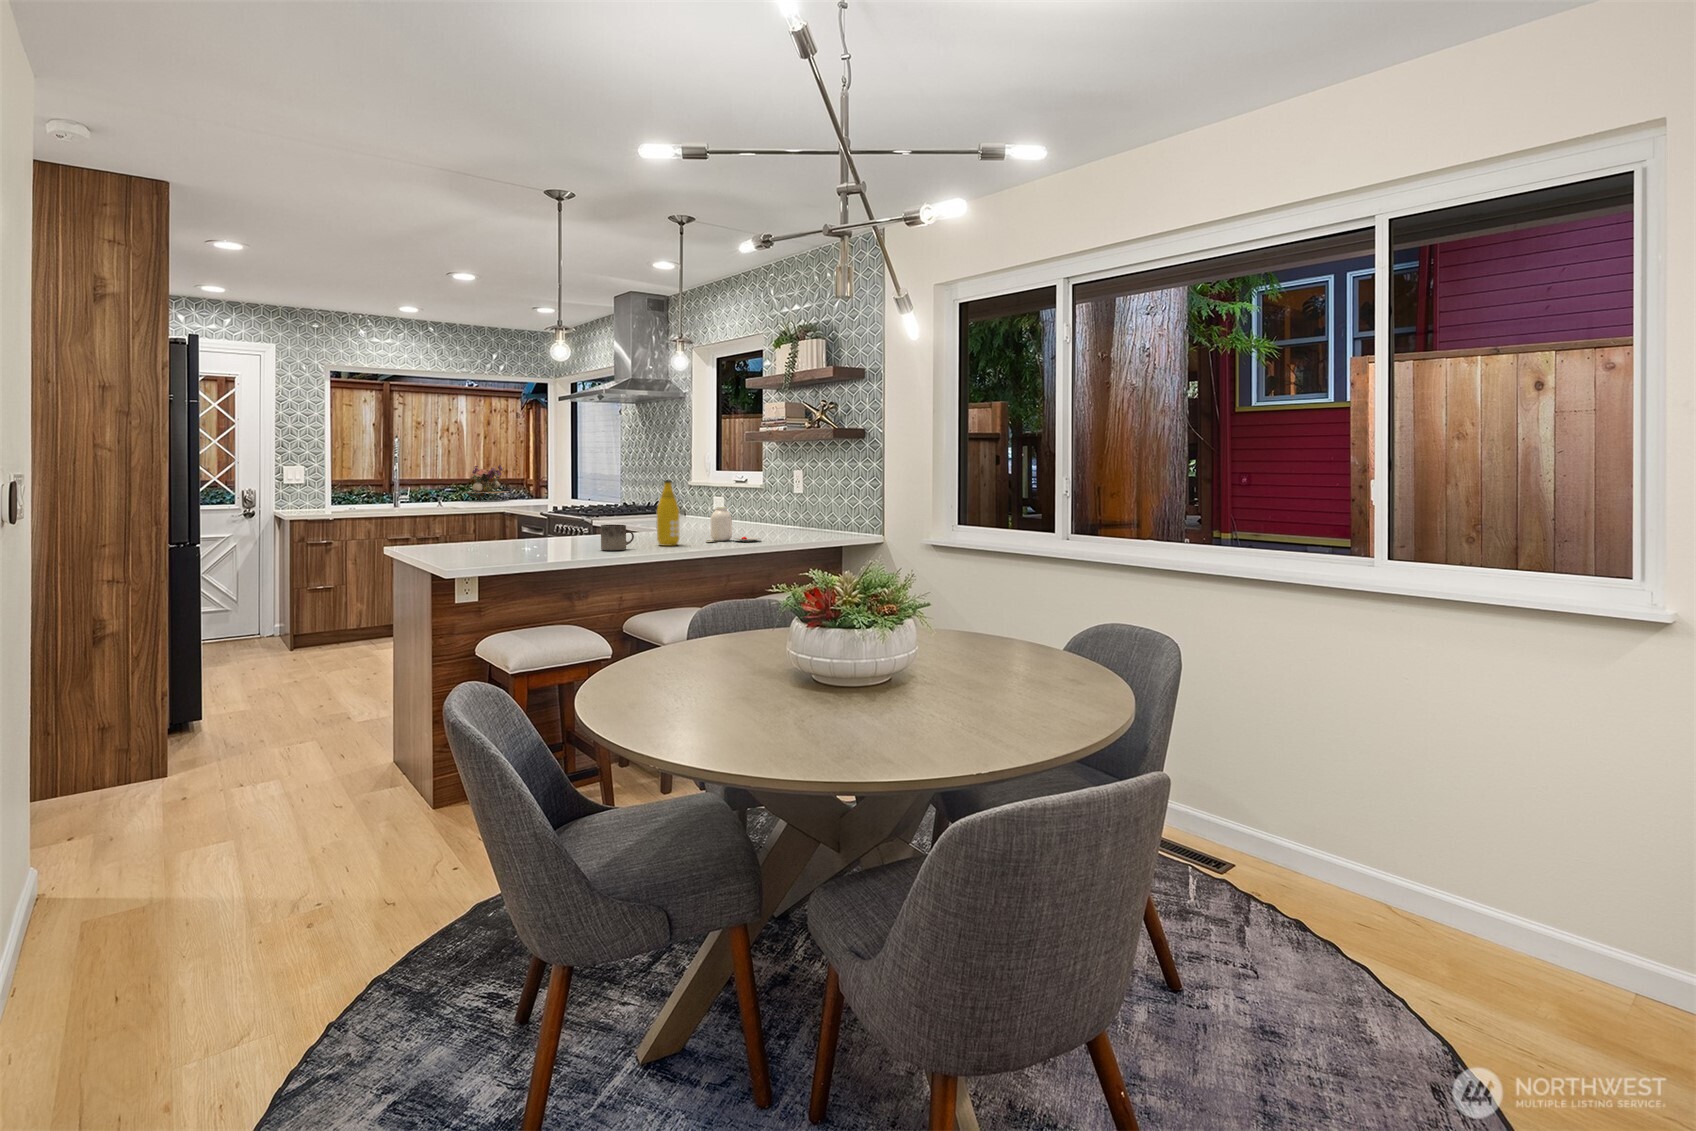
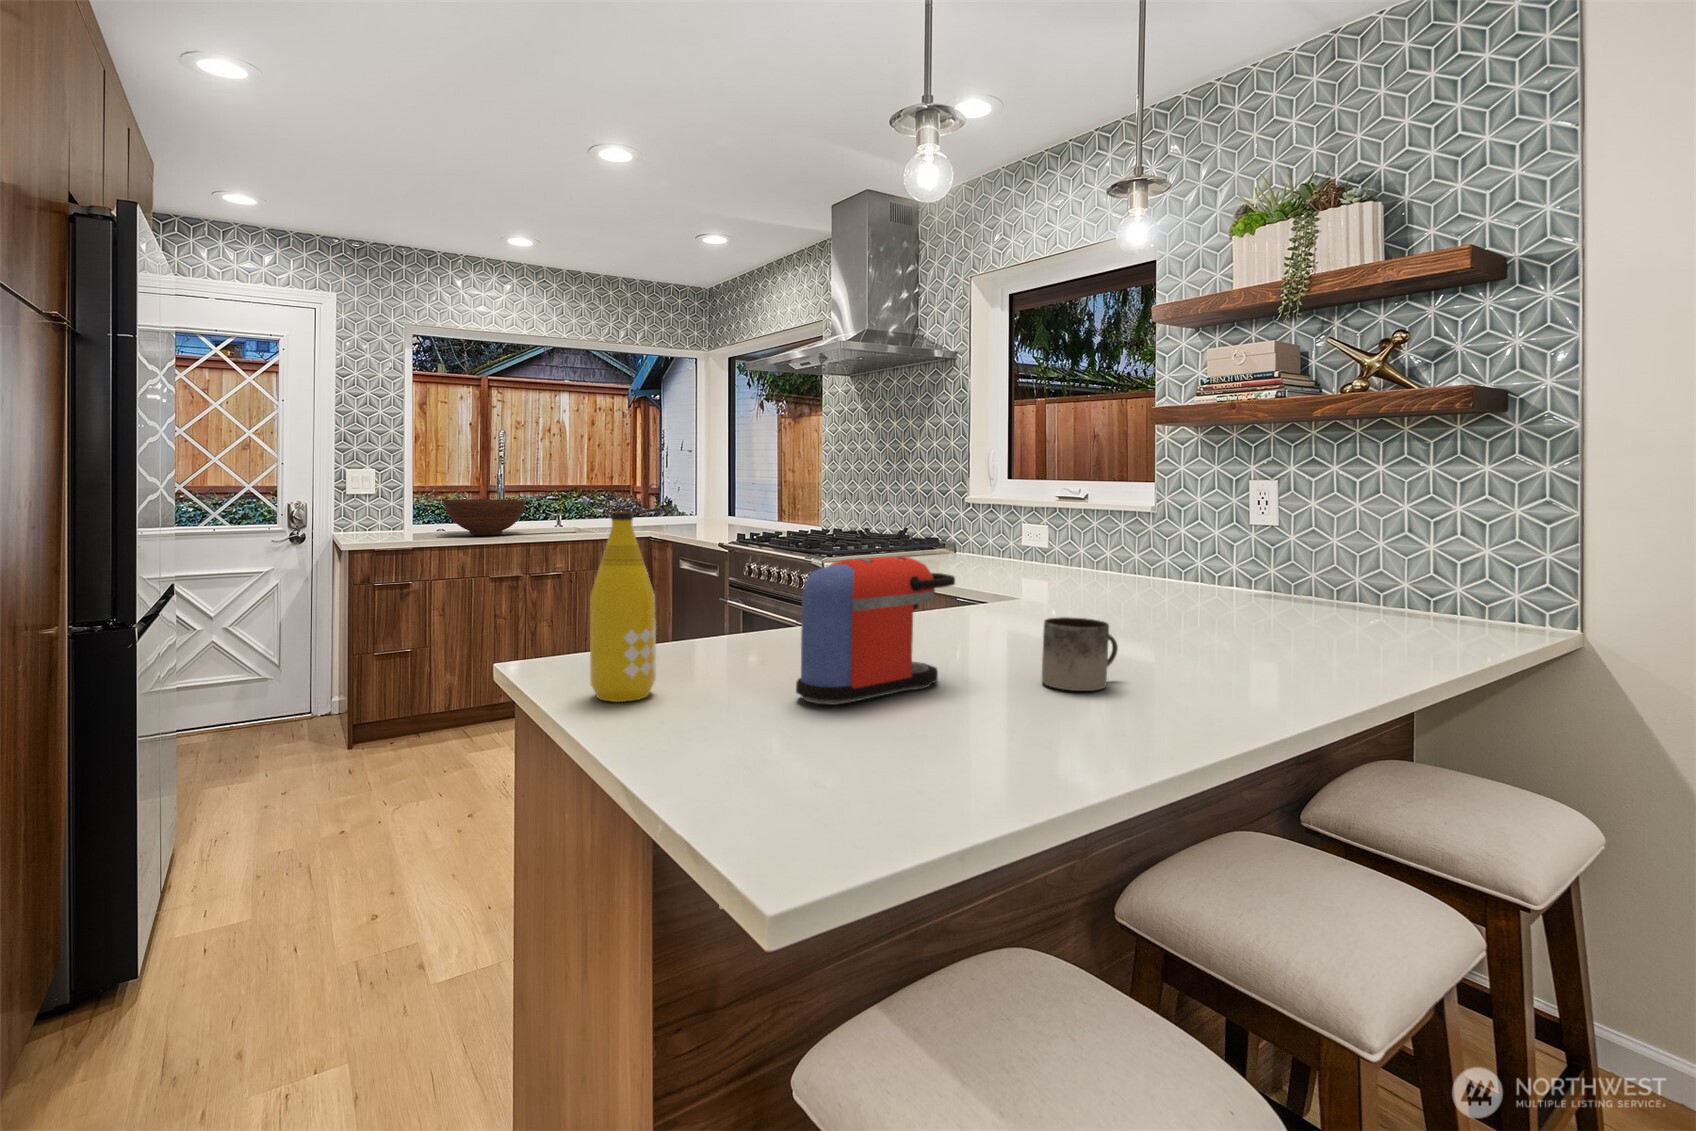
flower arrangement: present [464,465,508,500] -> none [591,468,653,519]
bottle: present [657,480,680,546] -> present [590,512,656,702]
fruit bowl: none [353,486,410,510] -> present [444,499,525,536]
coffee maker: none [497,500,569,553] -> present [796,556,955,705]
jar: present [707,507,761,541] -> none [1218,564,1360,648]

